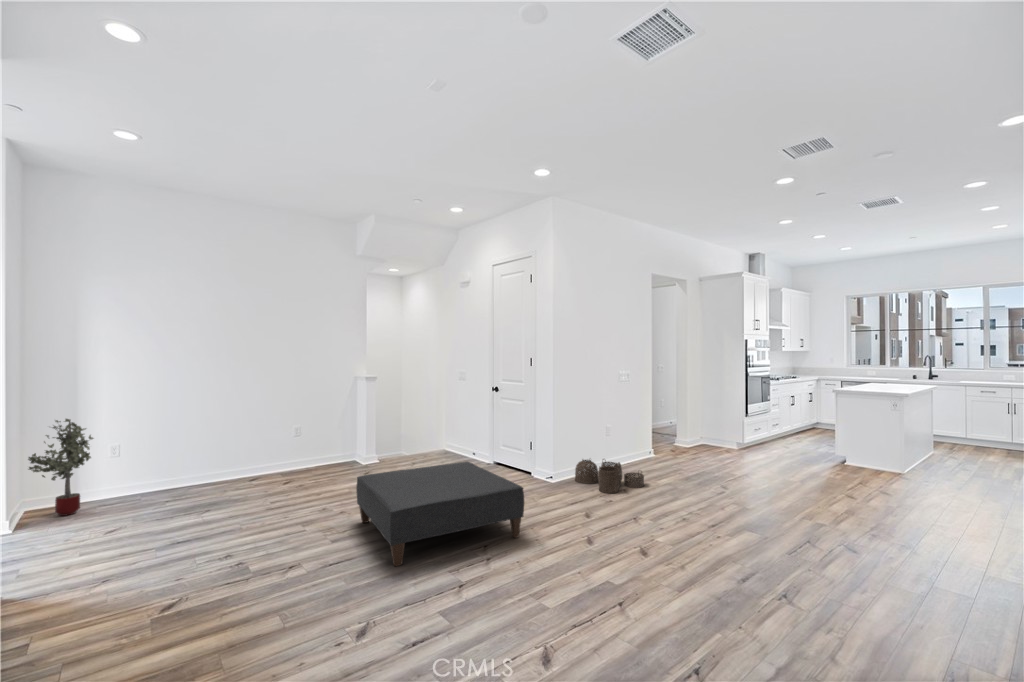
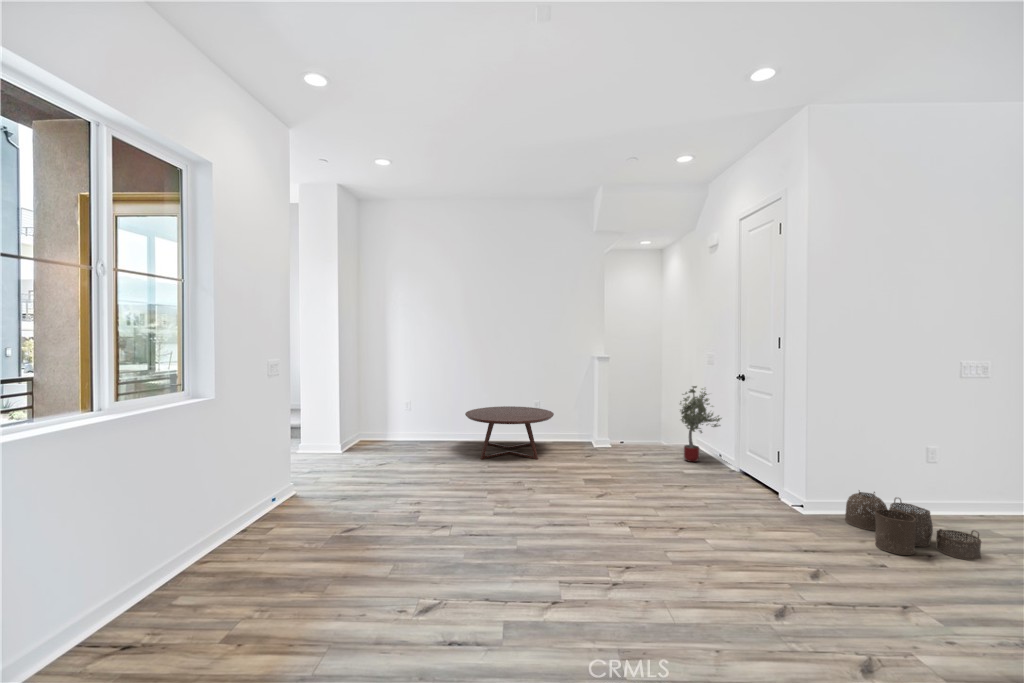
potted tree: present [28,419,93,516] -> present [680,386,722,462]
coffee table: none [220,434,329,498] -> present [465,406,554,459]
ottoman: present [356,462,524,566] -> none [512,456,689,571]

